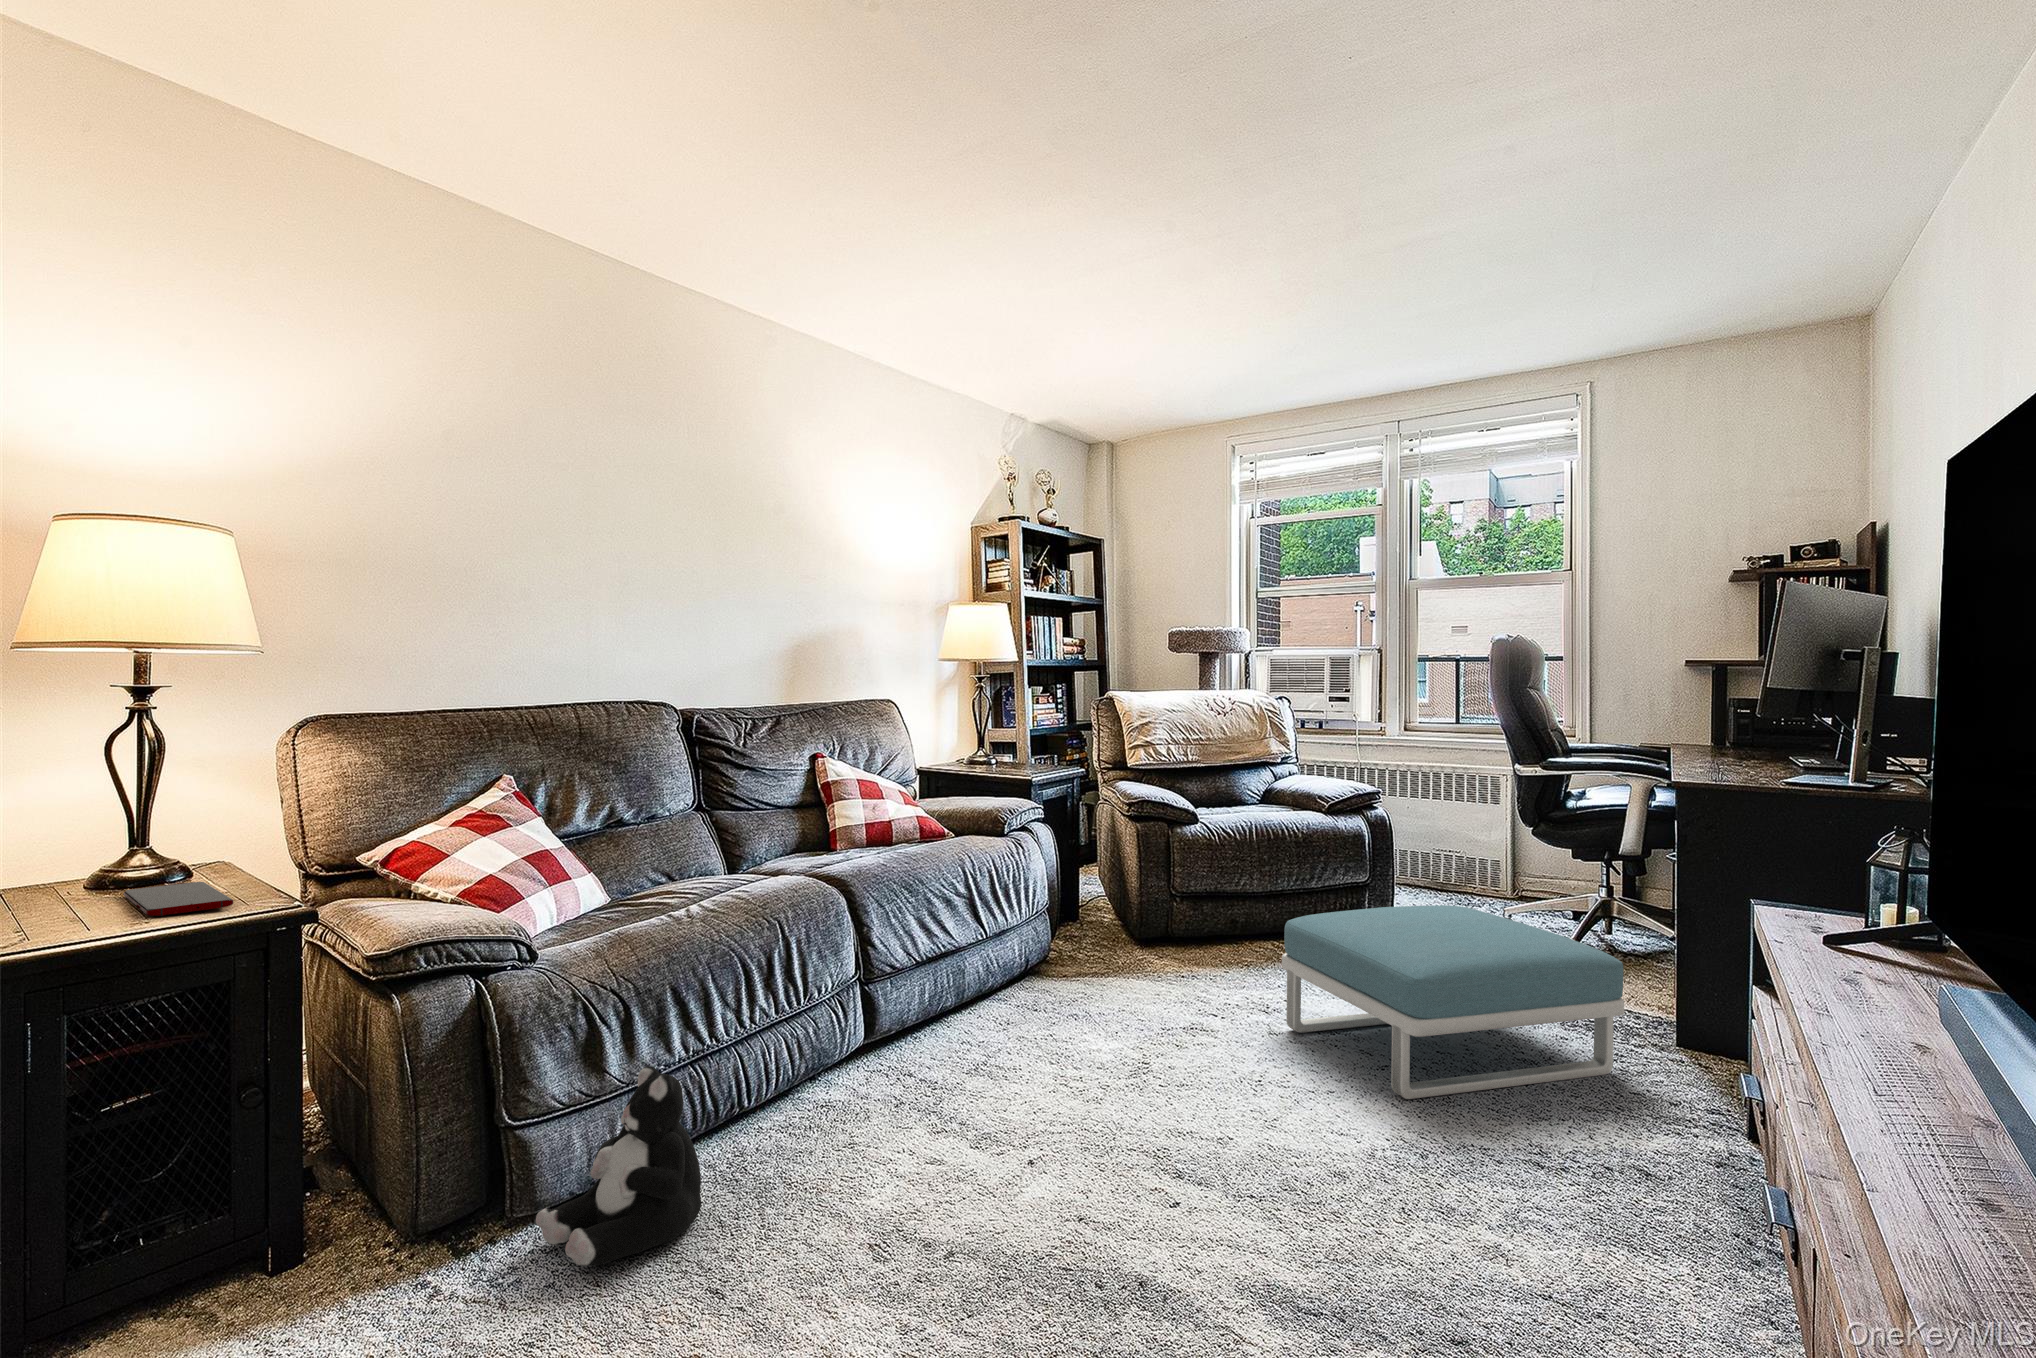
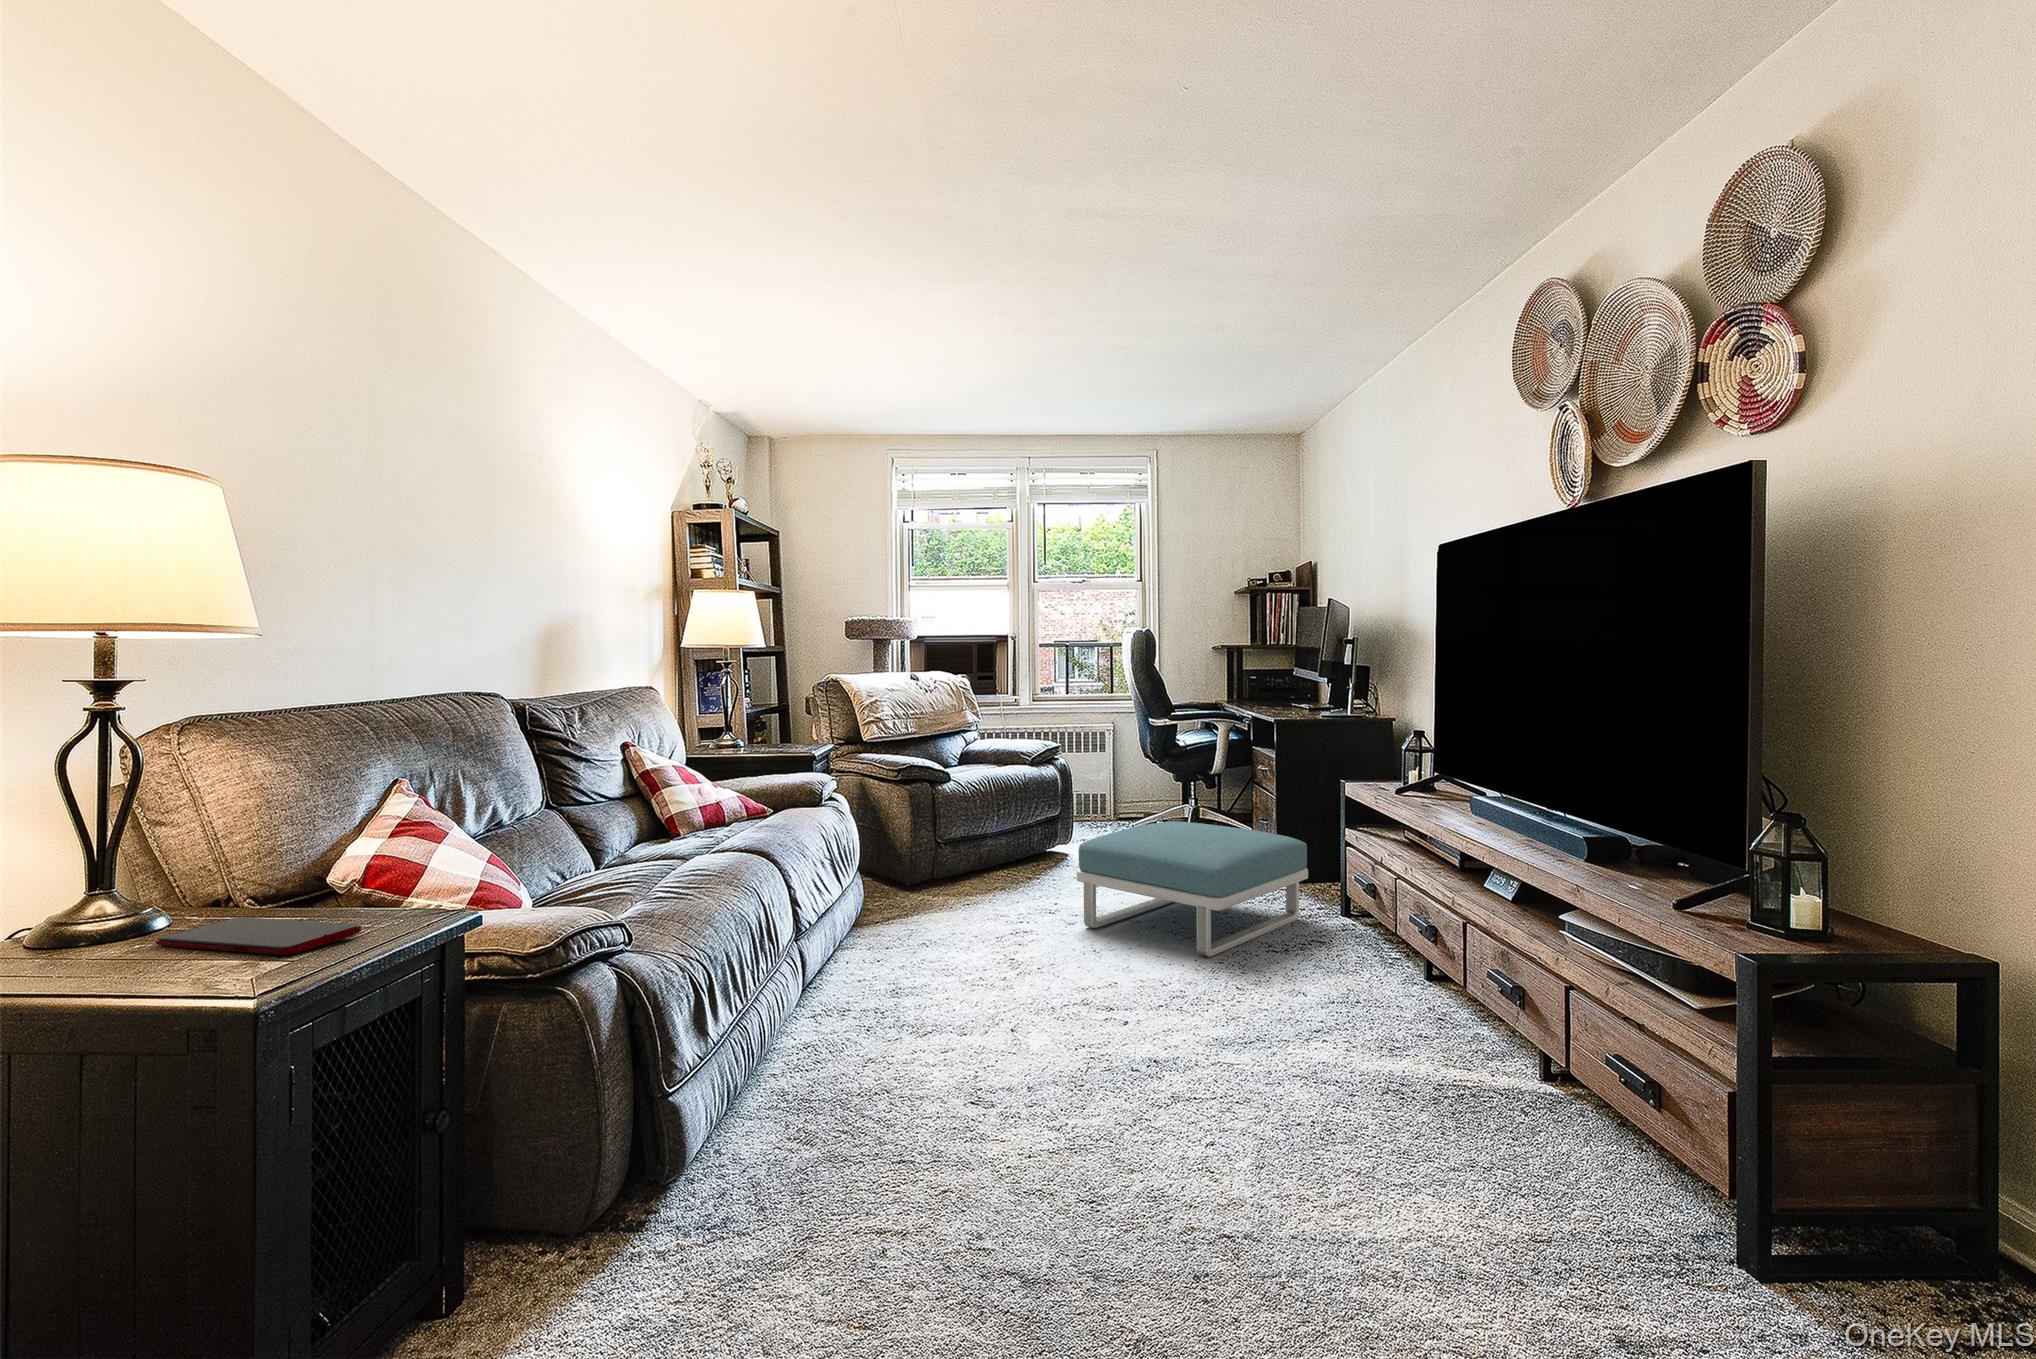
plush toy: present [536,1066,701,1266] -> none [689,1030,828,1223]

